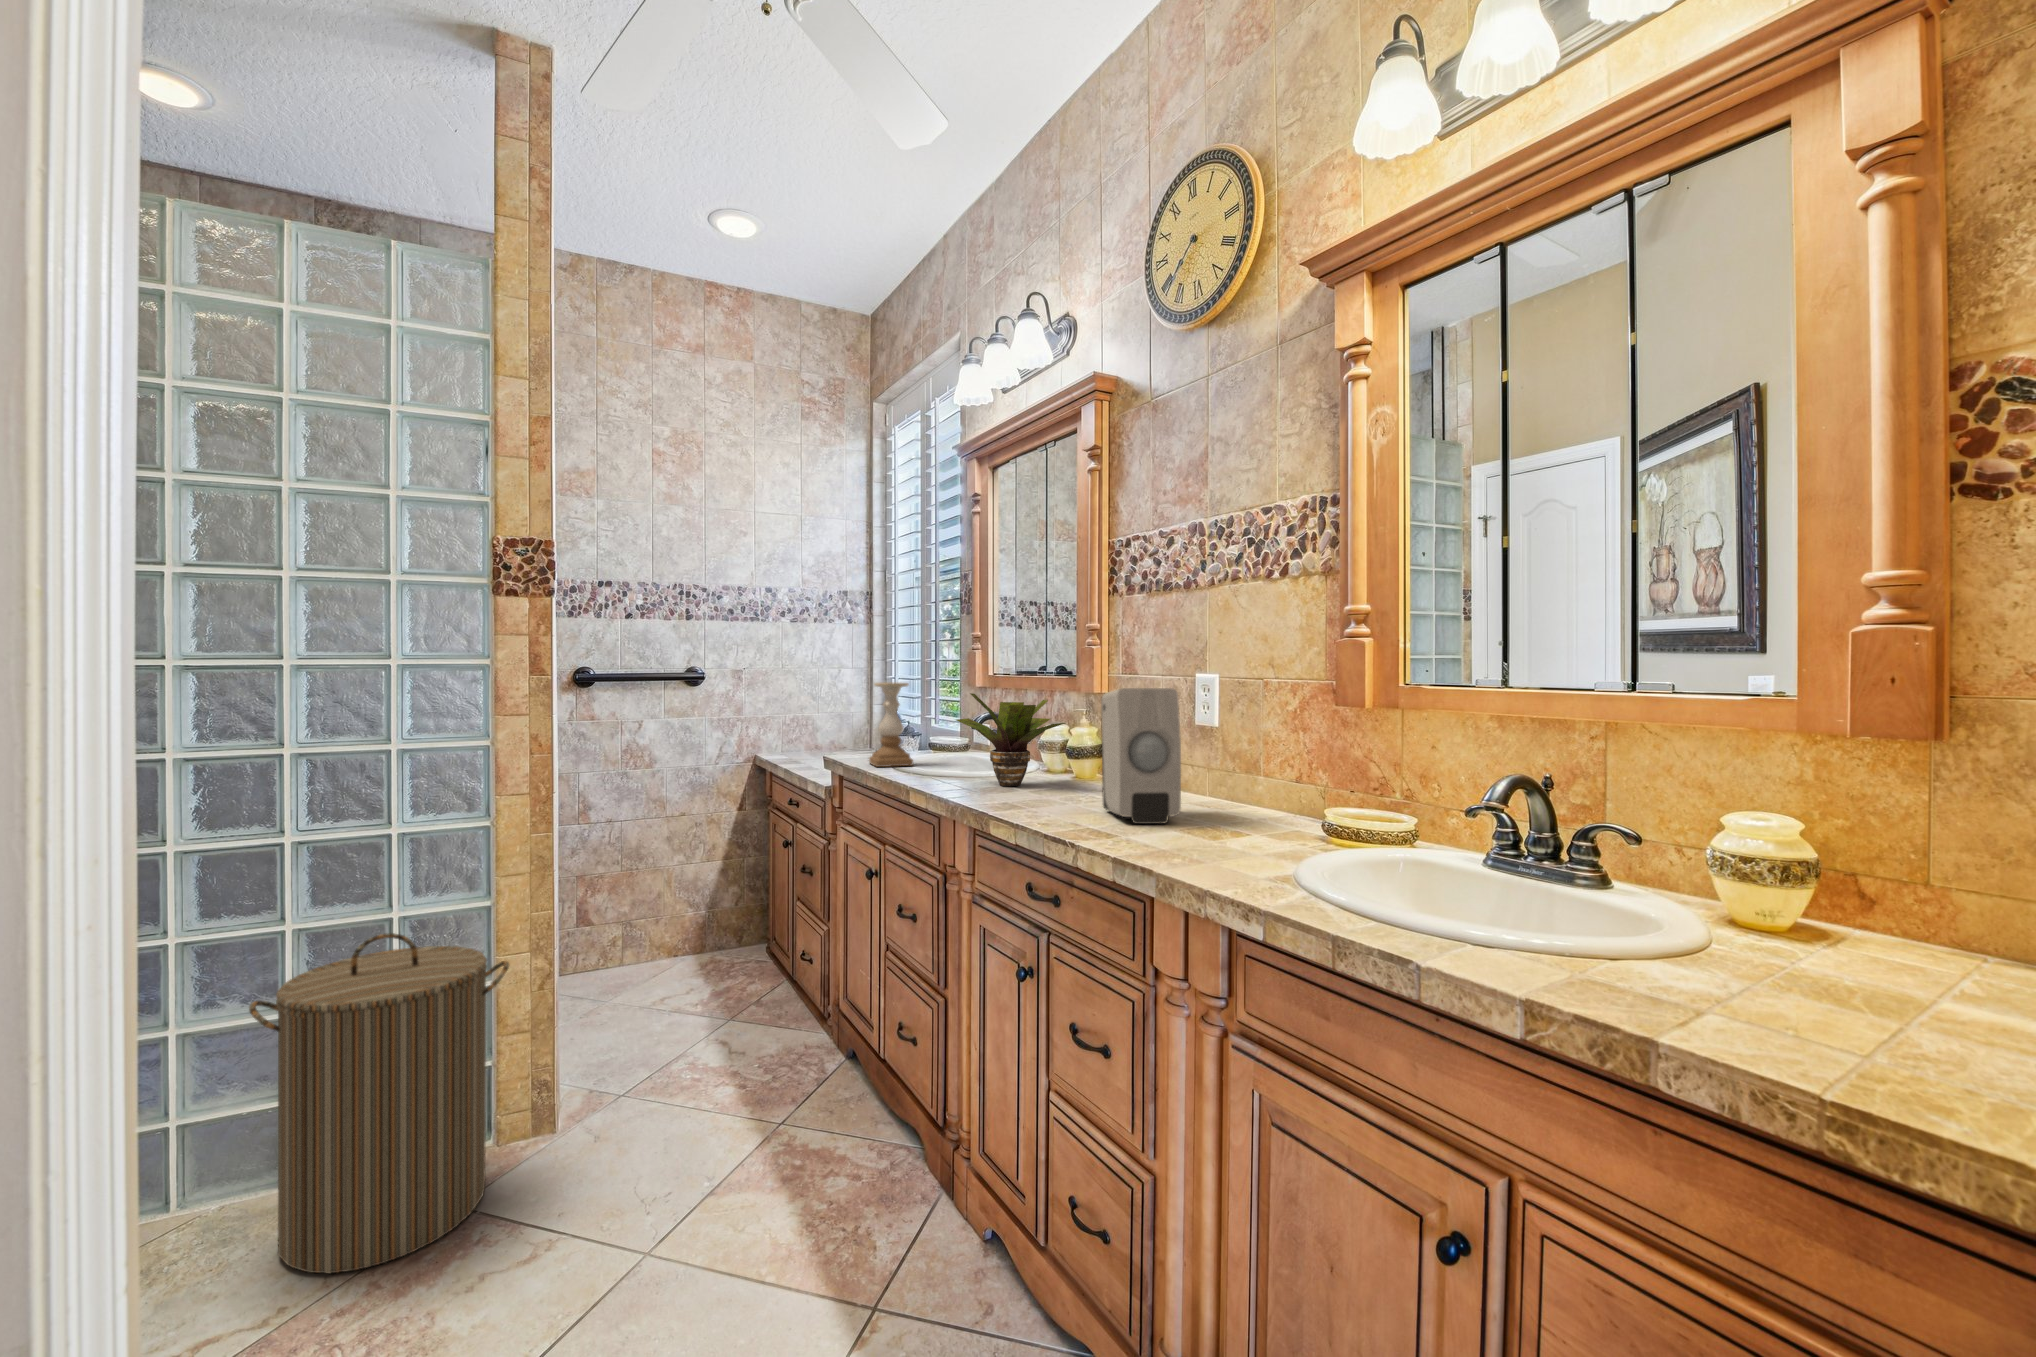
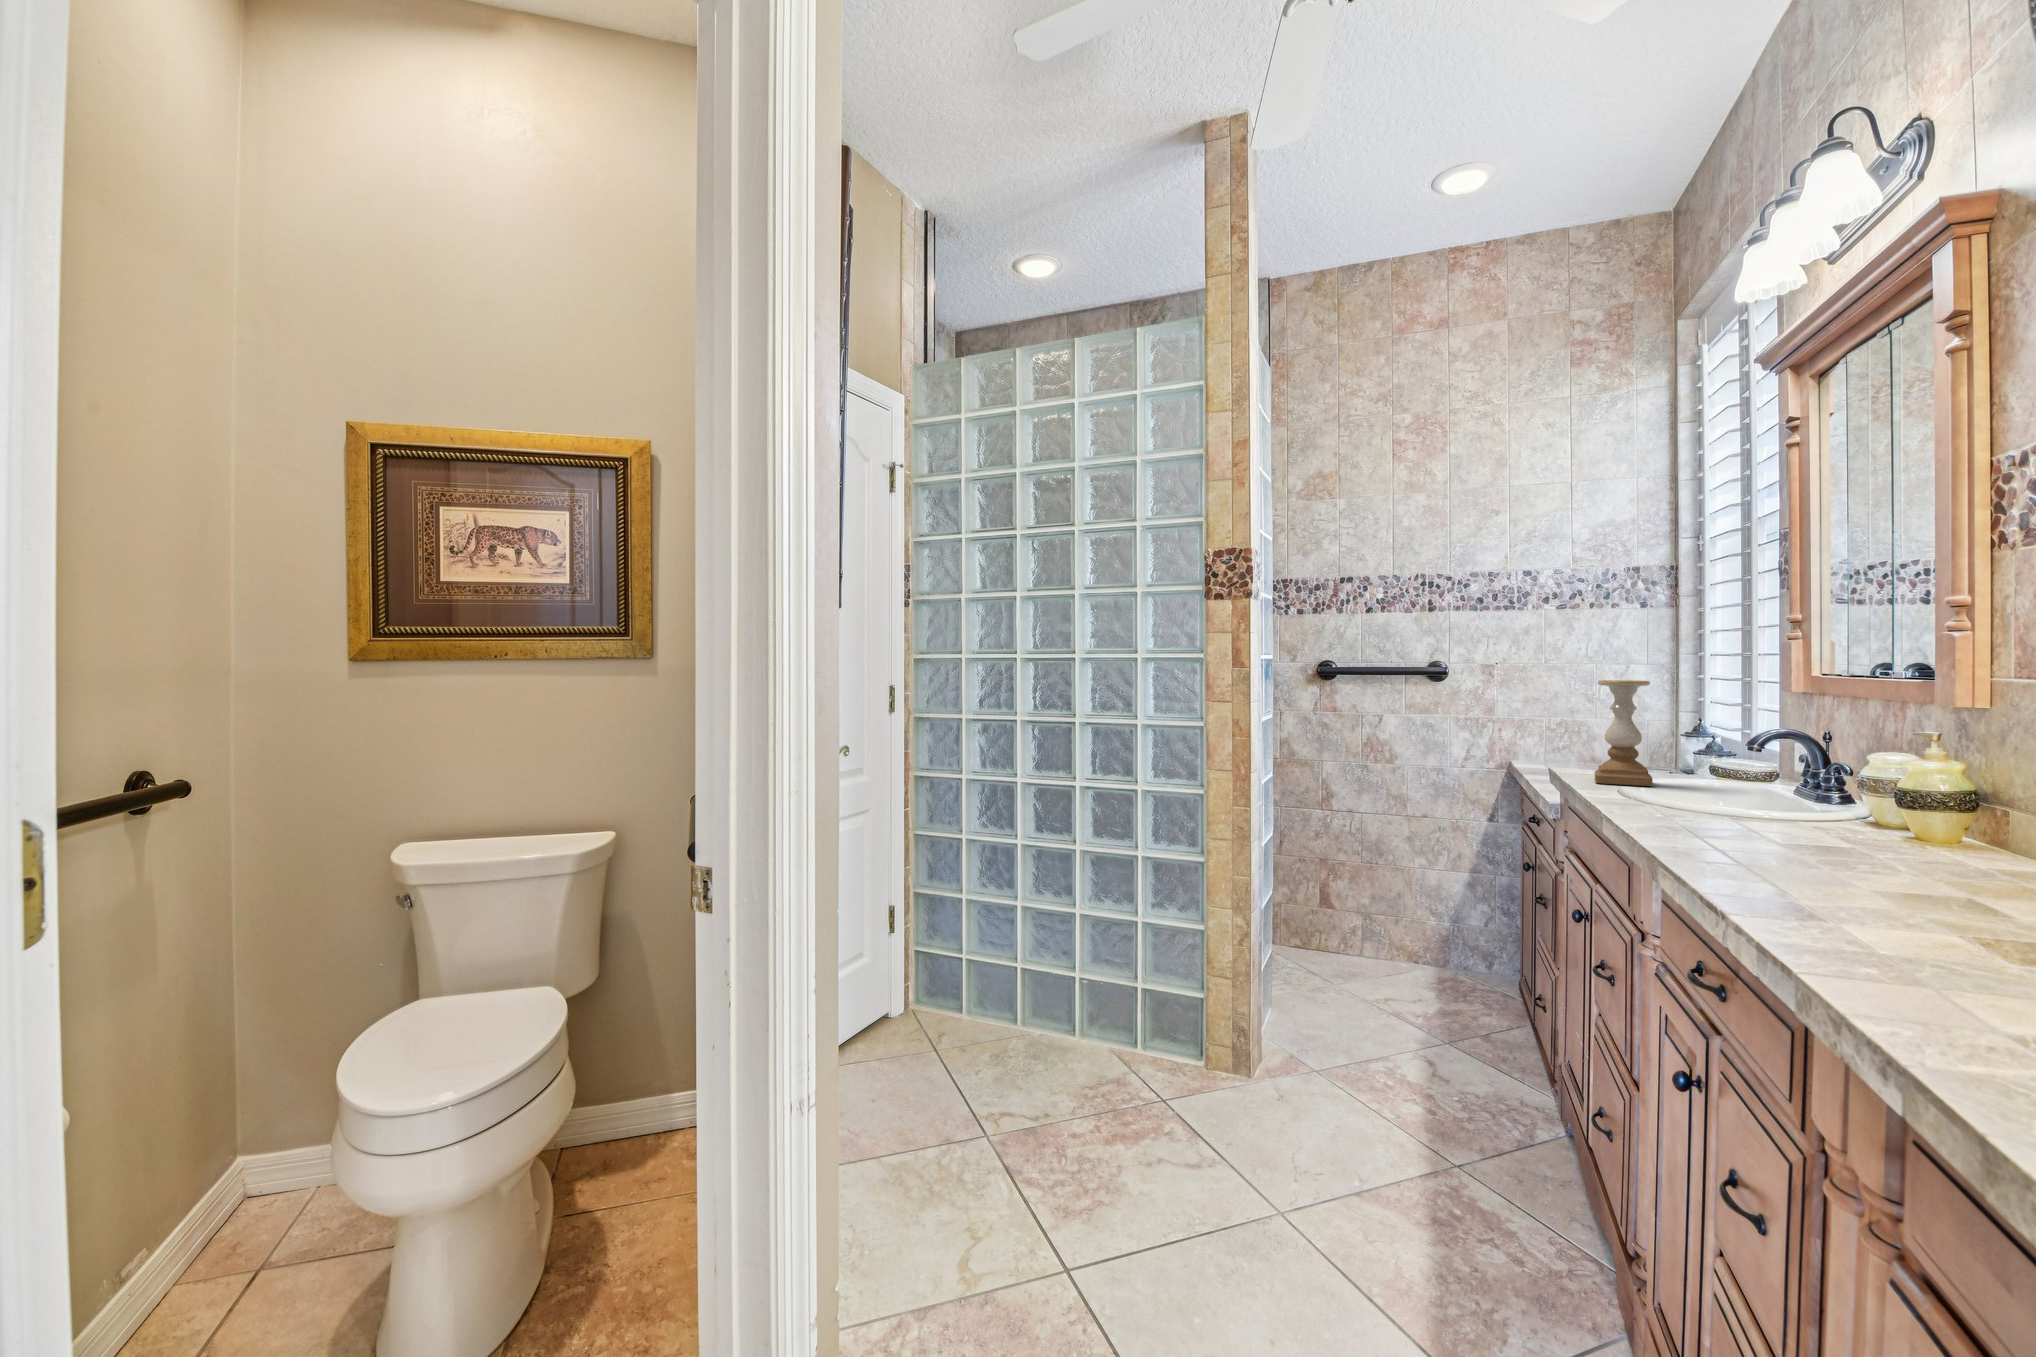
soap dispenser: present [1101,688,1181,824] -> none [1846,692,1985,907]
potted plant: present [956,693,1065,786] -> none [1675,695,1858,826]
laundry hamper: present [249,933,509,1273] -> none [1044,869,1204,1119]

